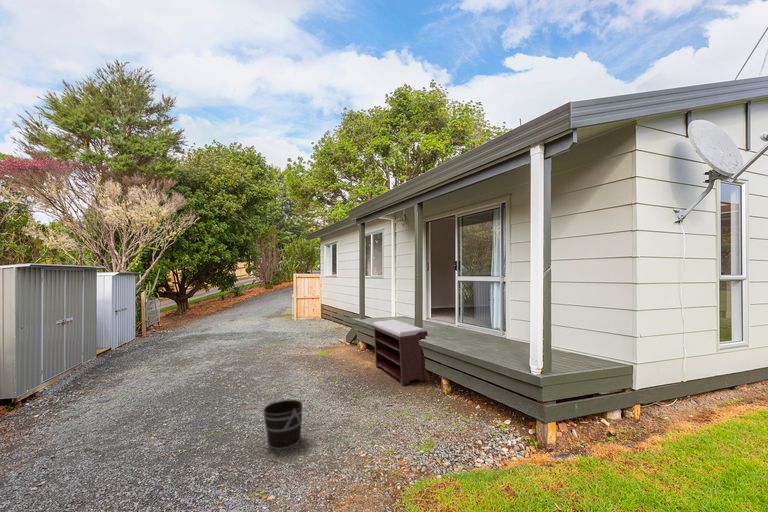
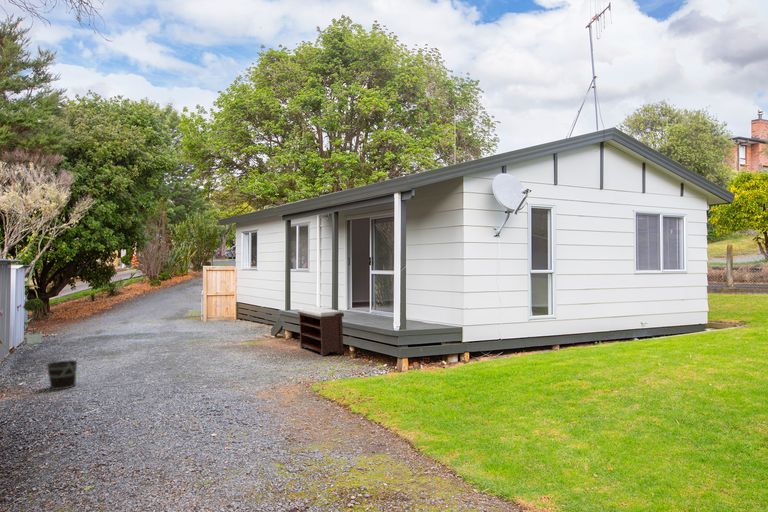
potted tree: none [118,306,139,350] -> present [23,298,44,344]
bucket: present [264,400,302,449] -> present [47,360,77,390]

